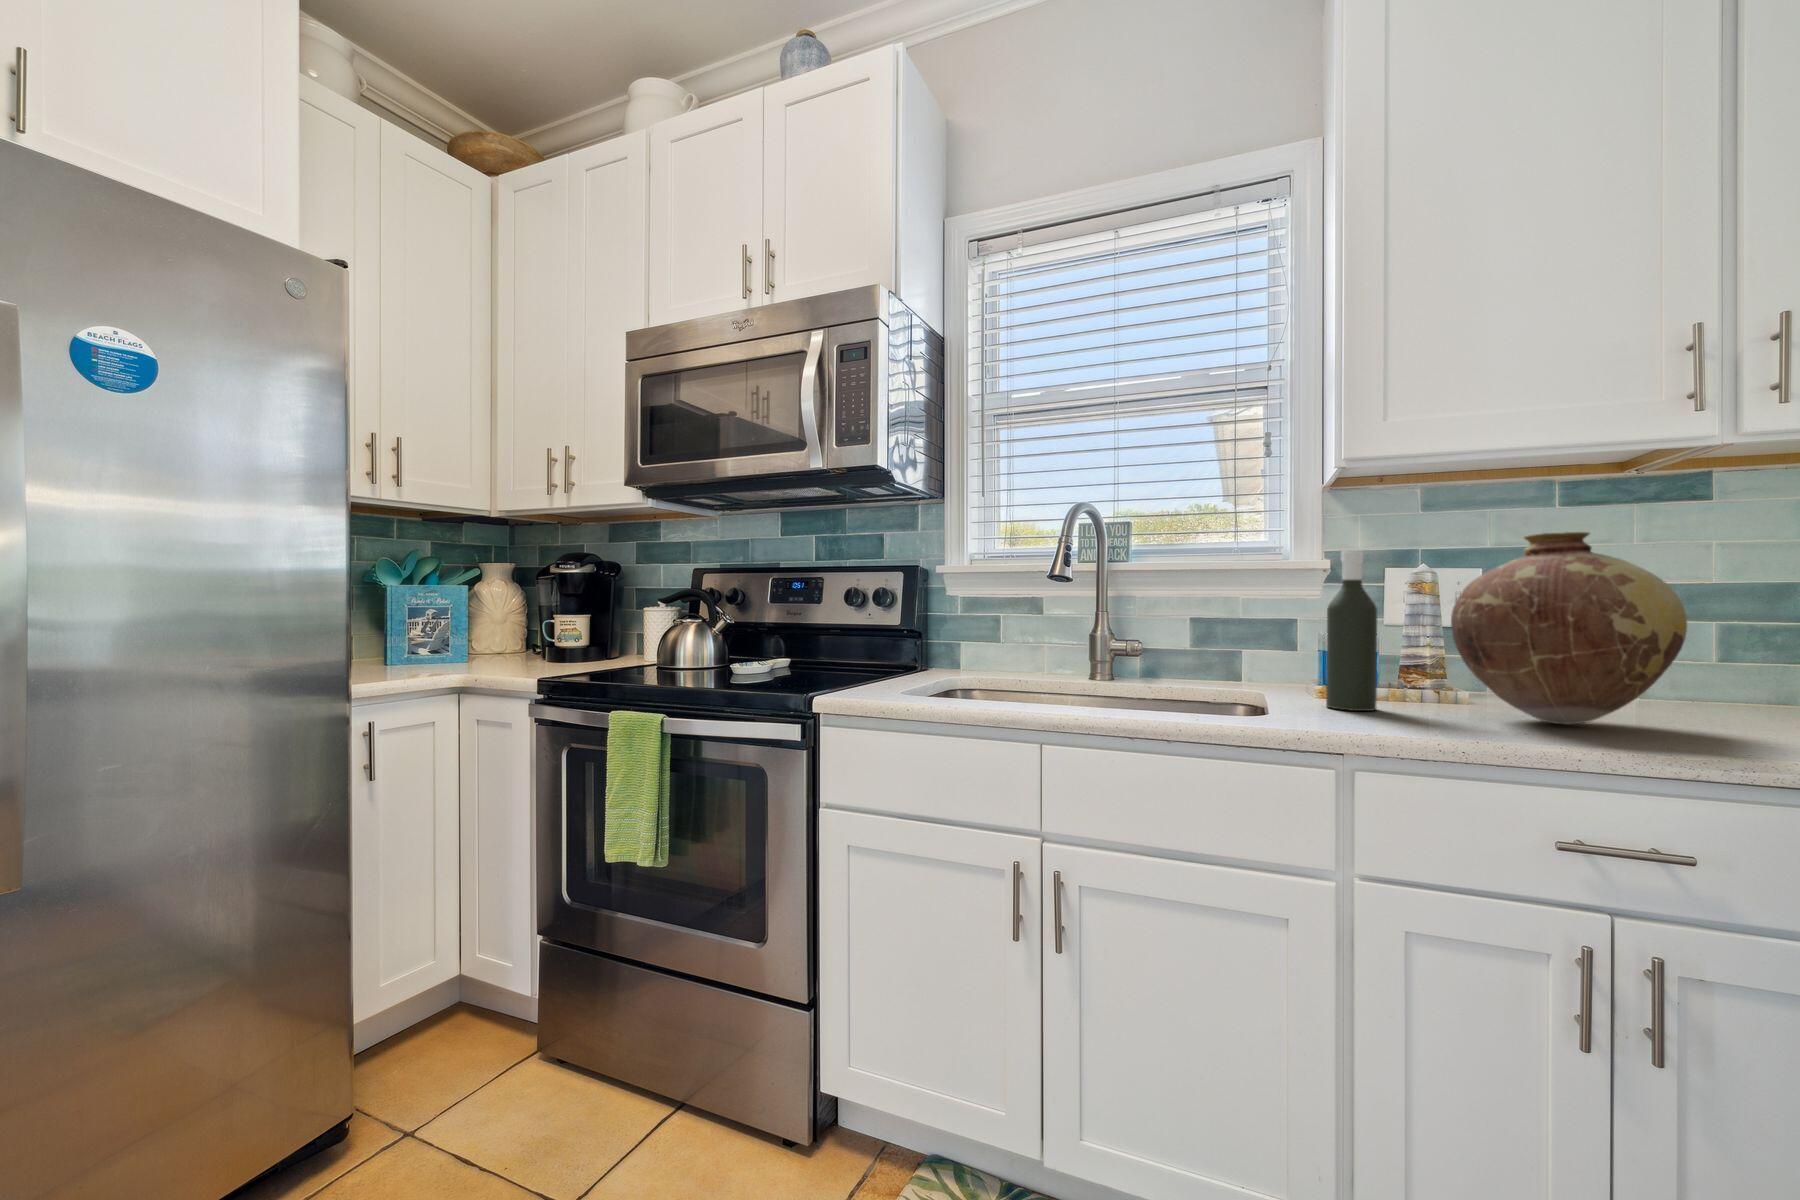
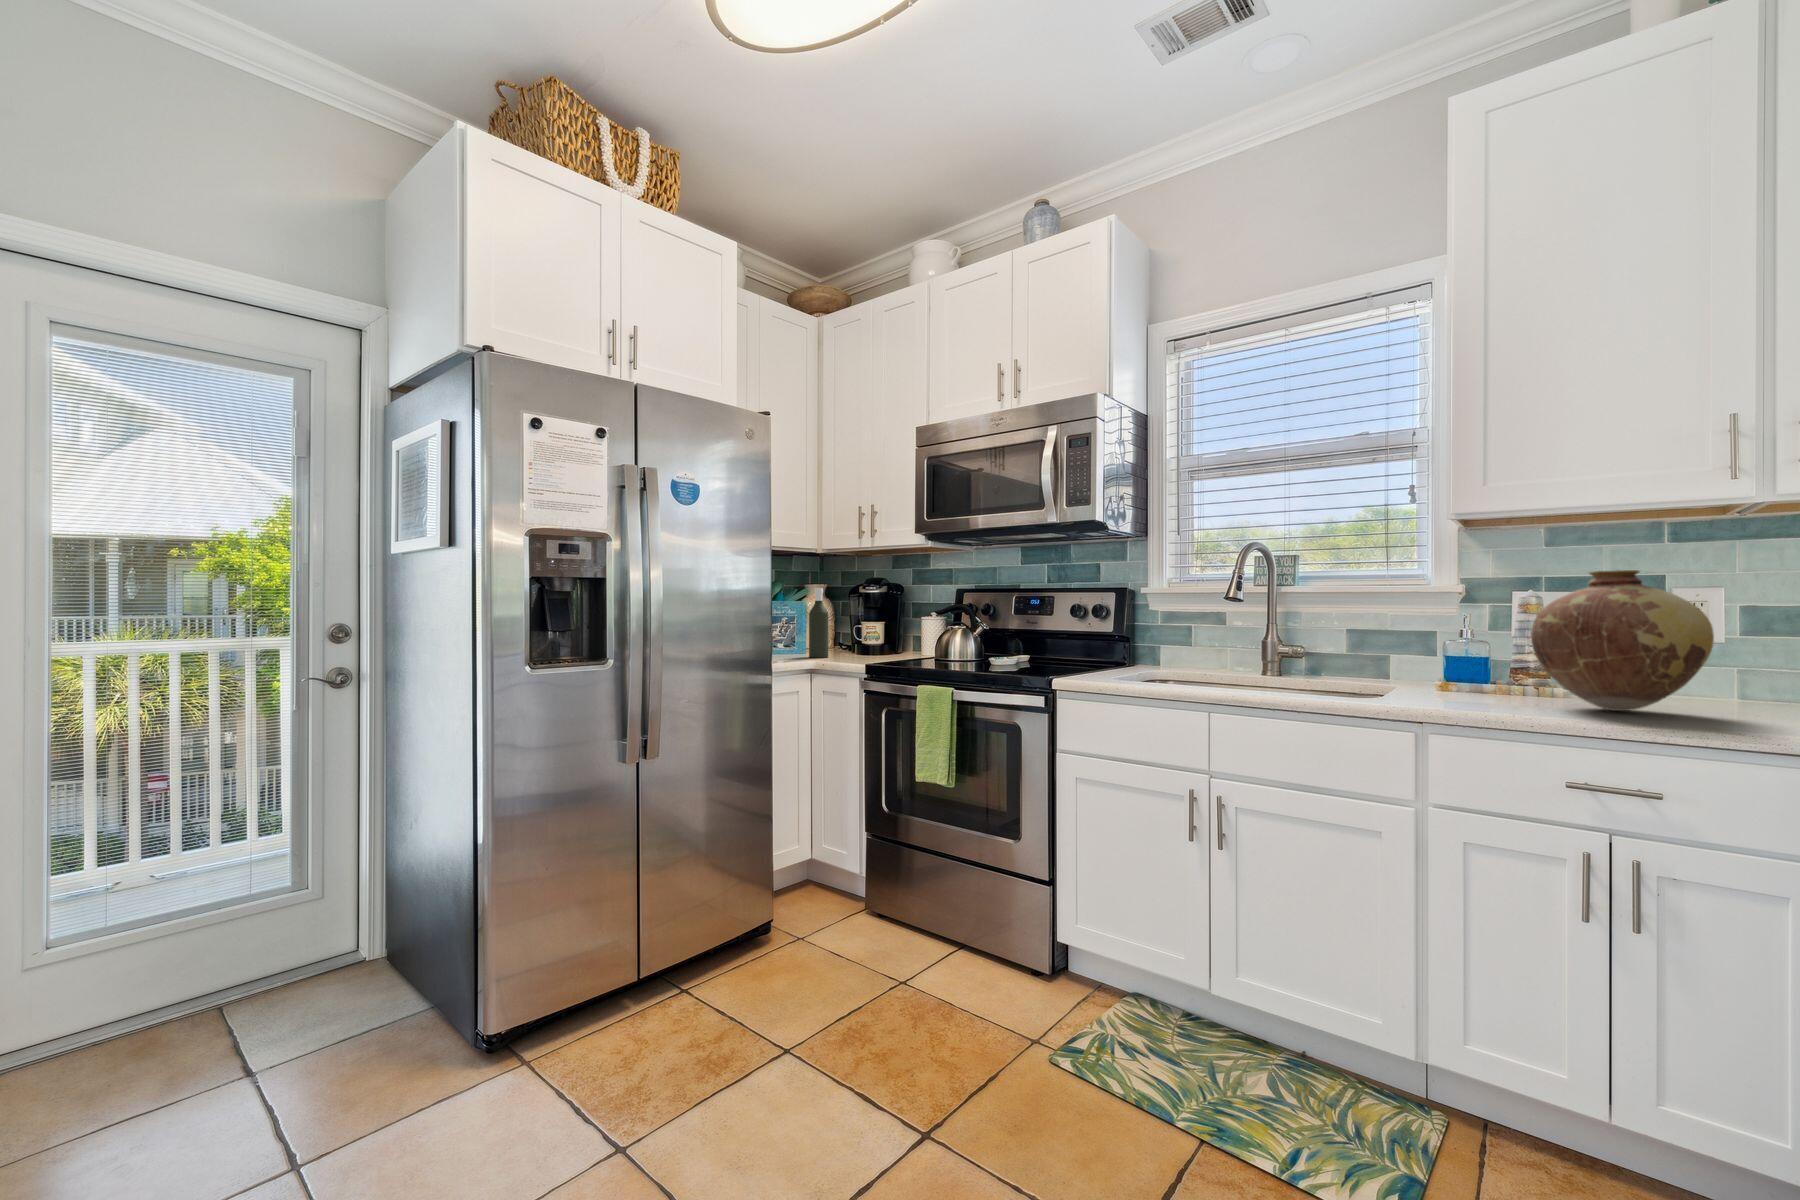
bottle: present [1326,551,1377,711] -> present [809,588,828,658]

